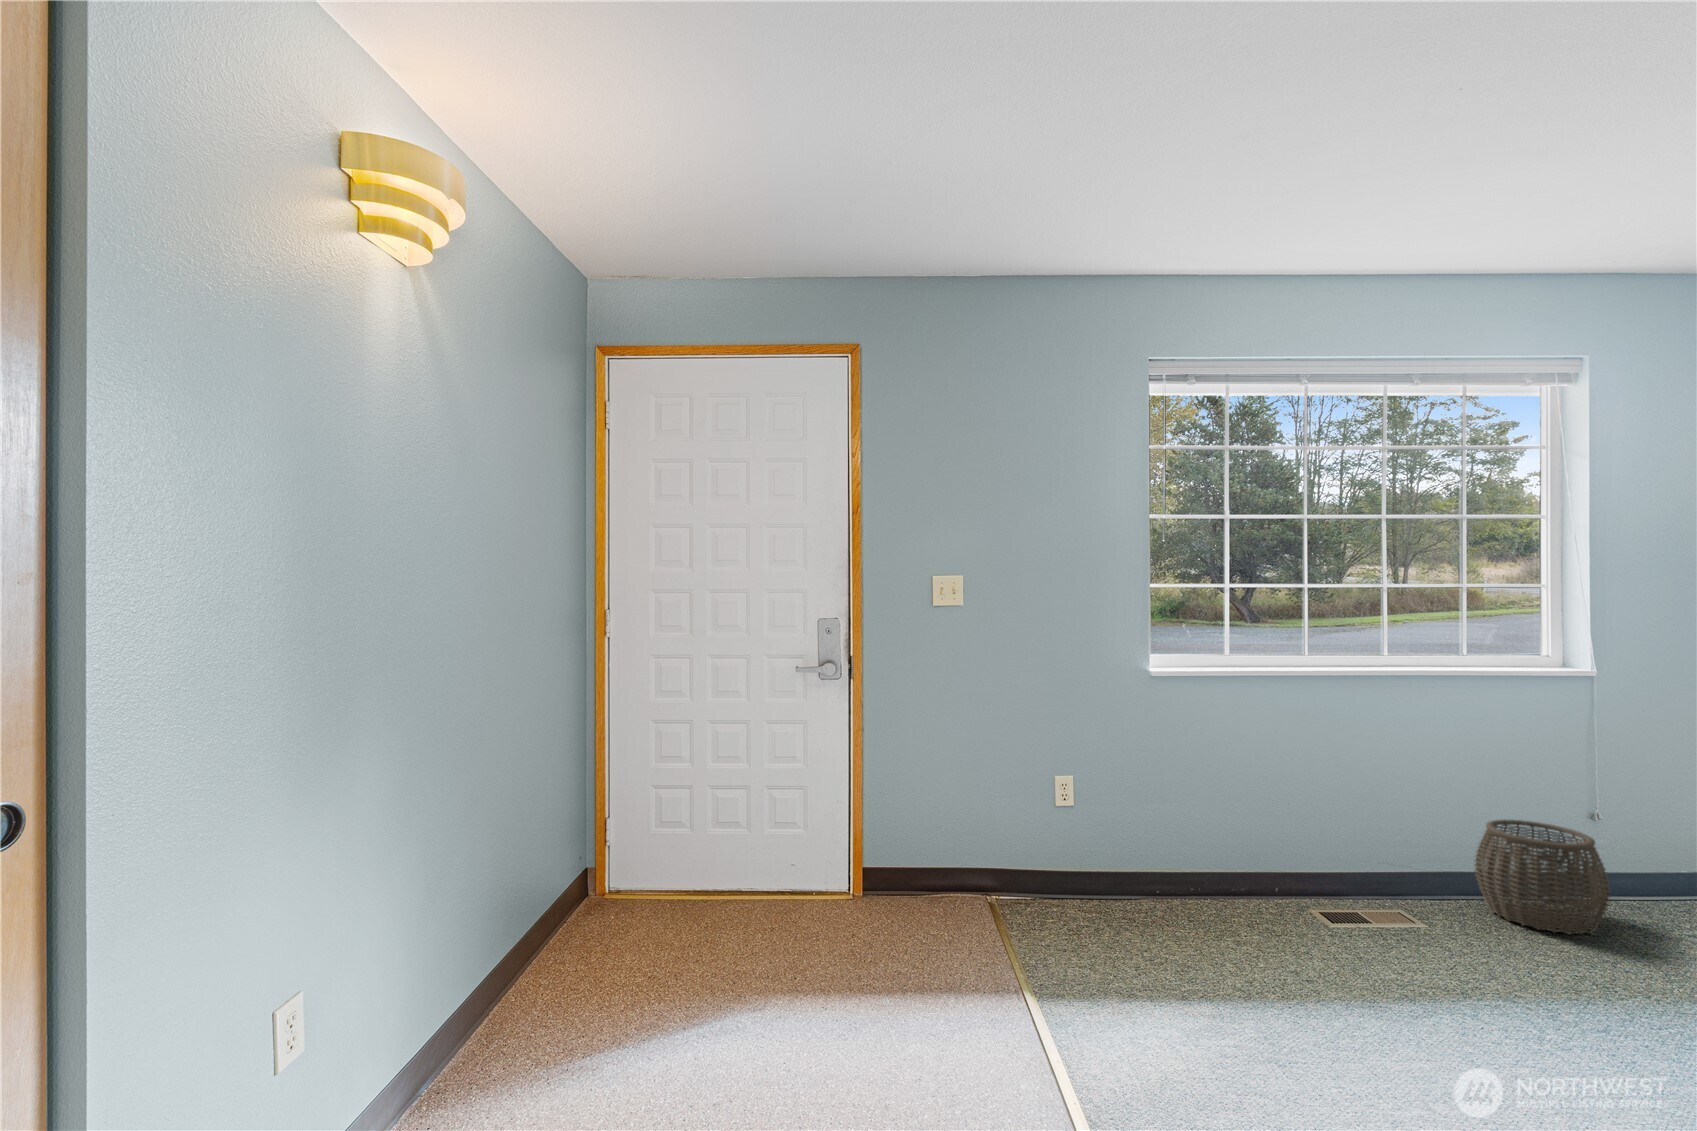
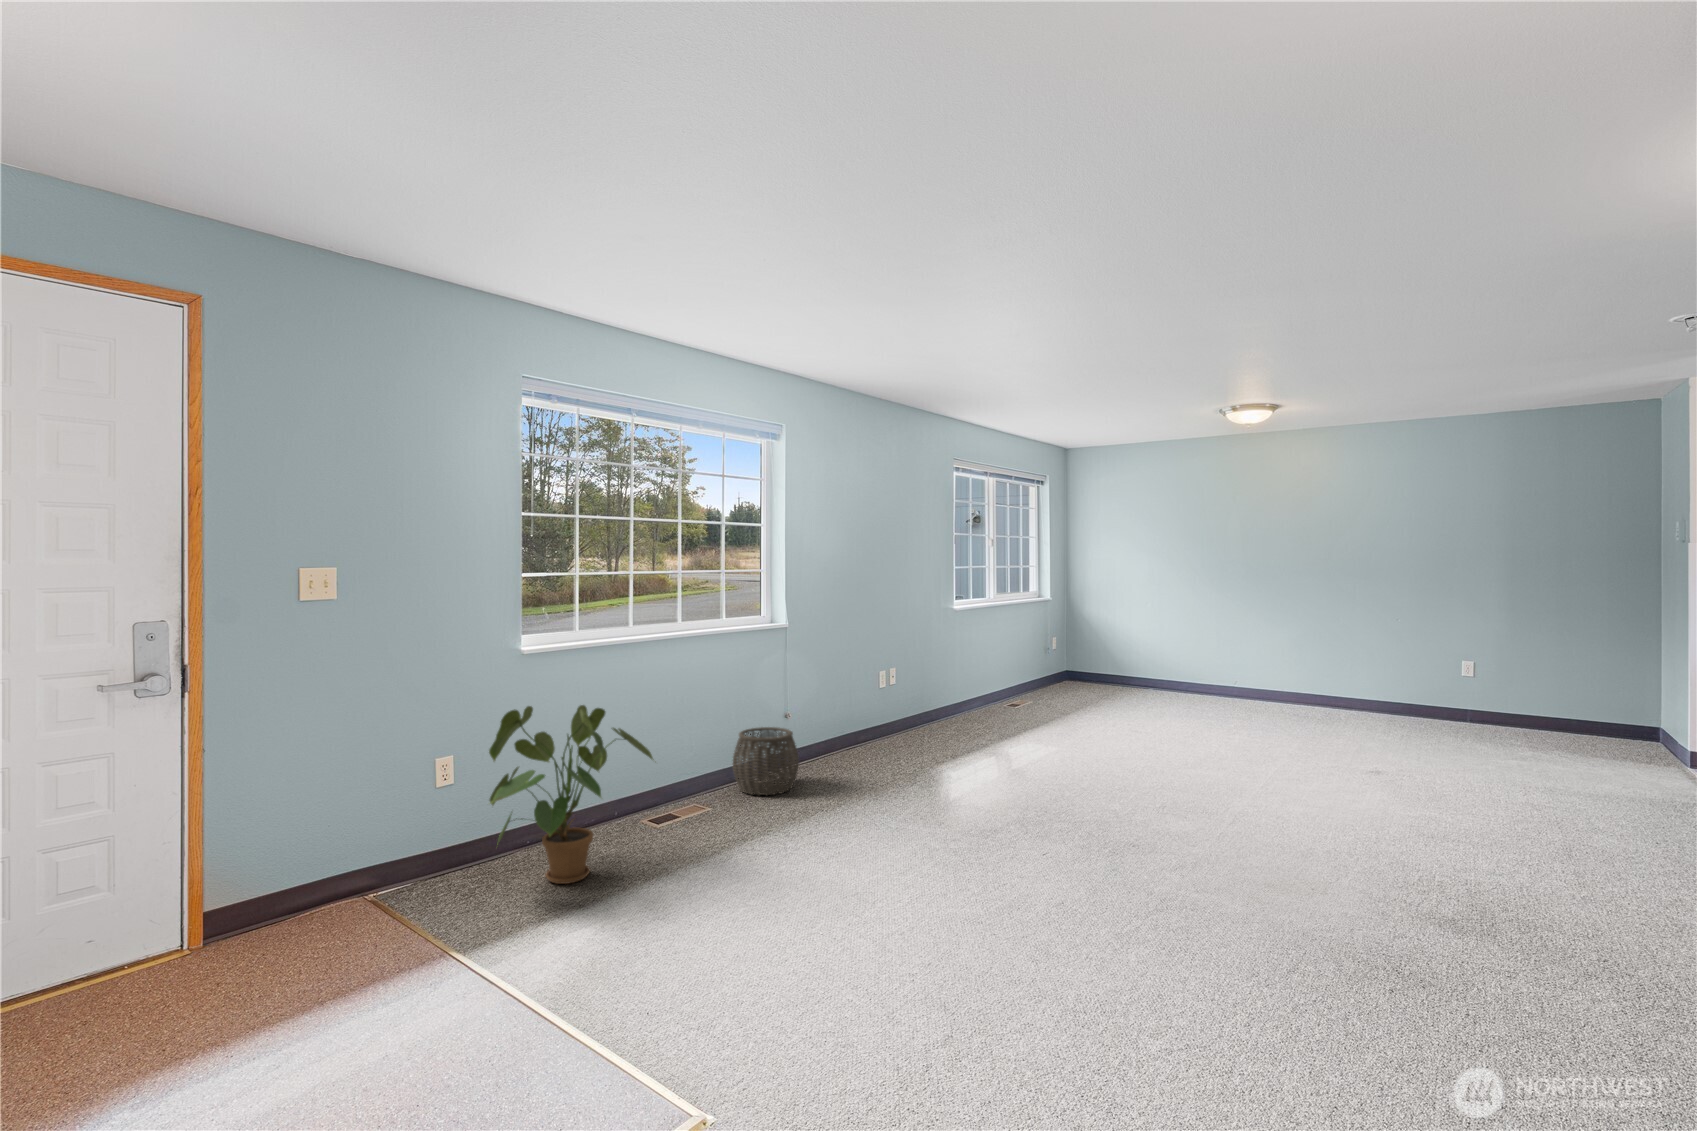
house plant: none [1089,734,1318,962] -> present [489,705,654,884]

